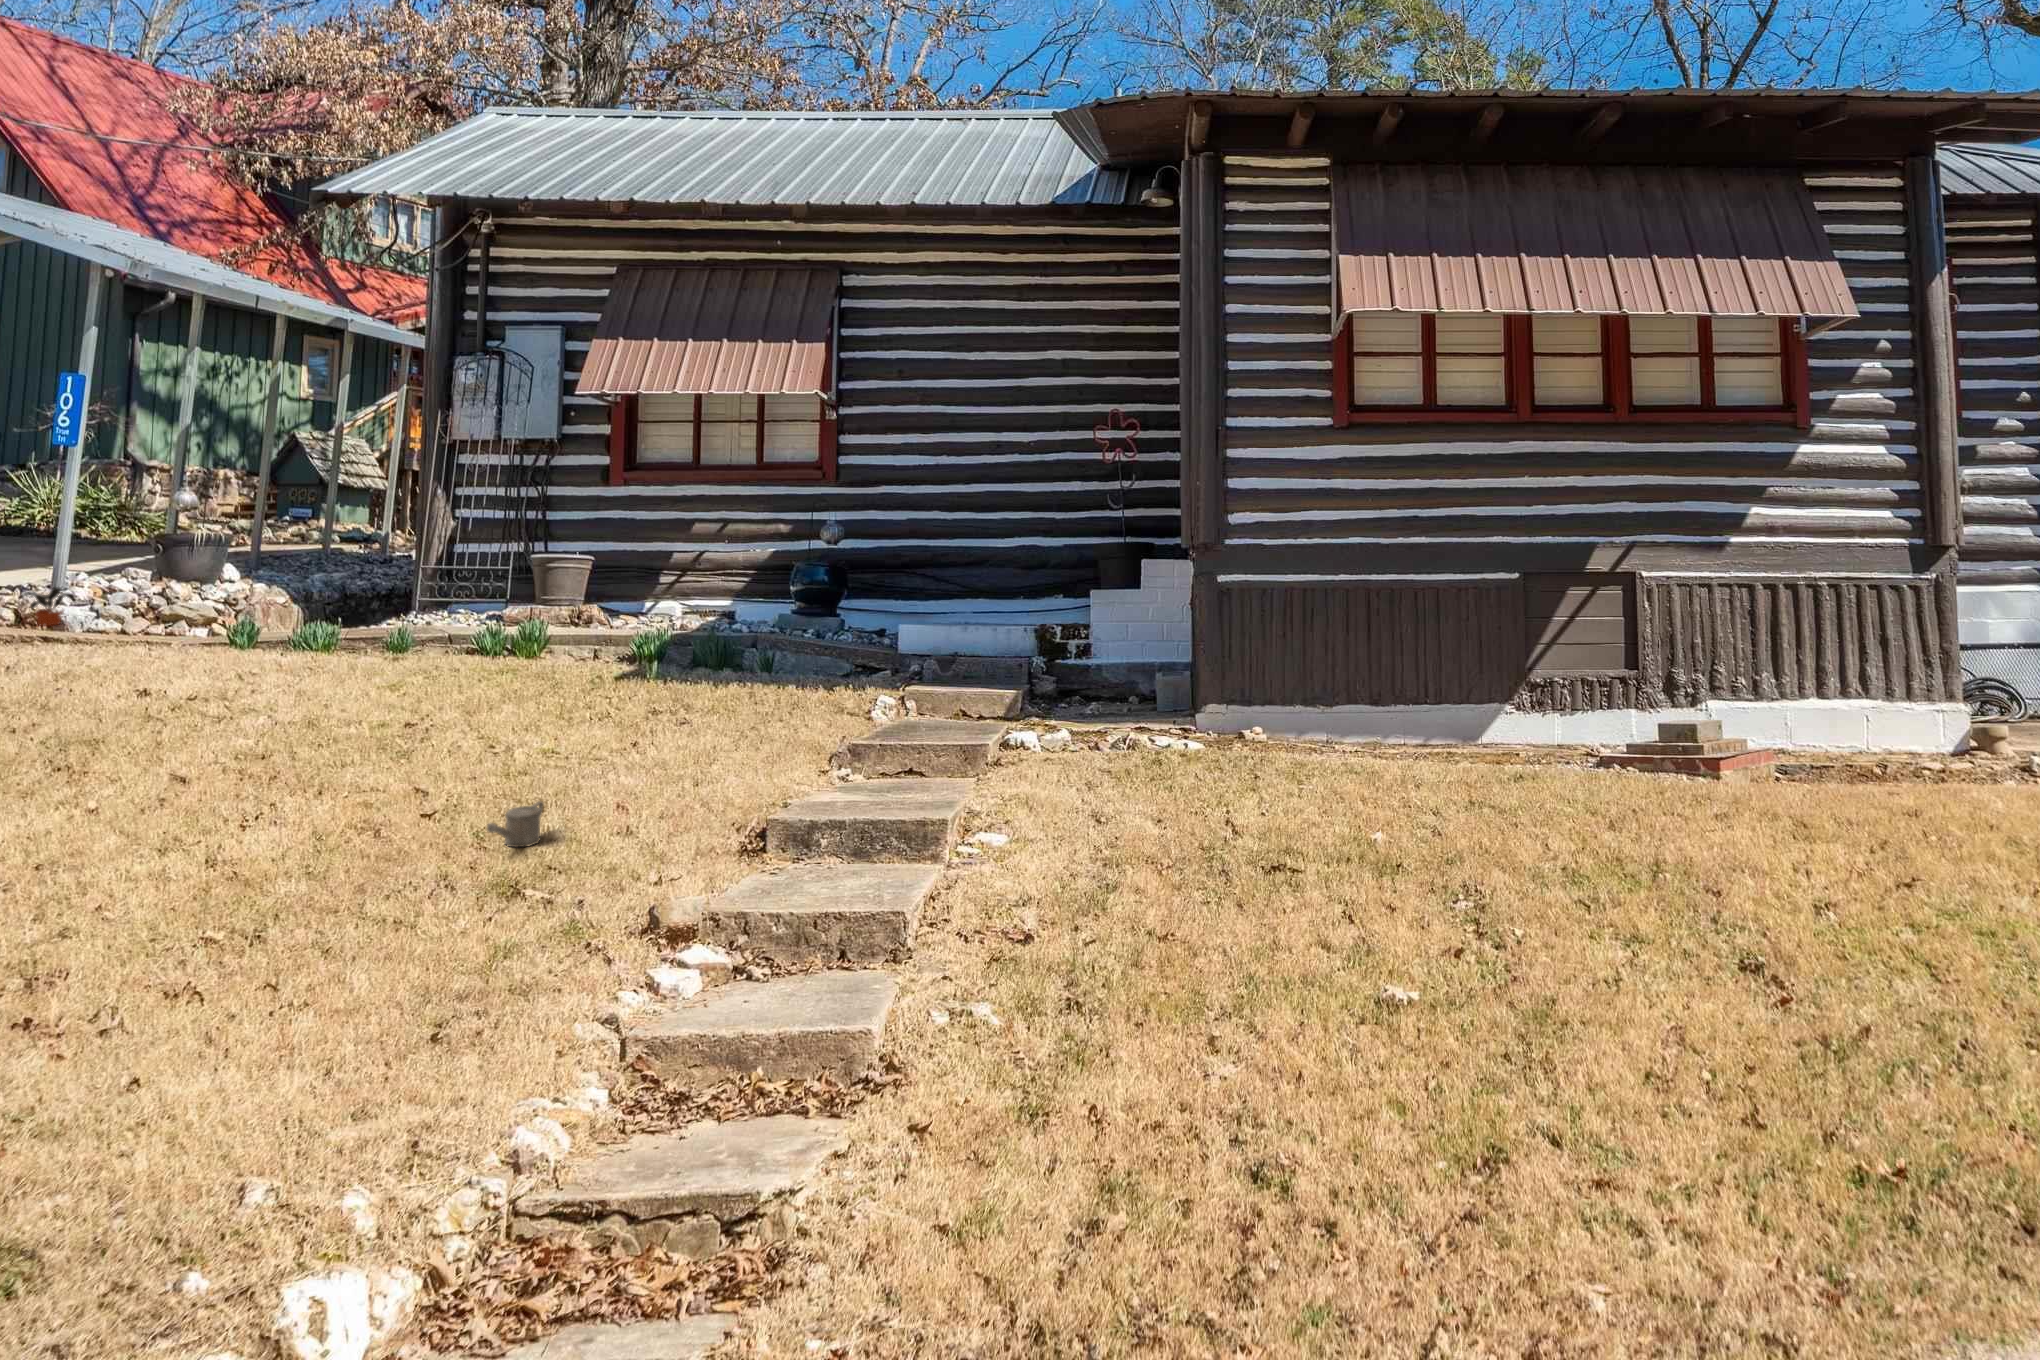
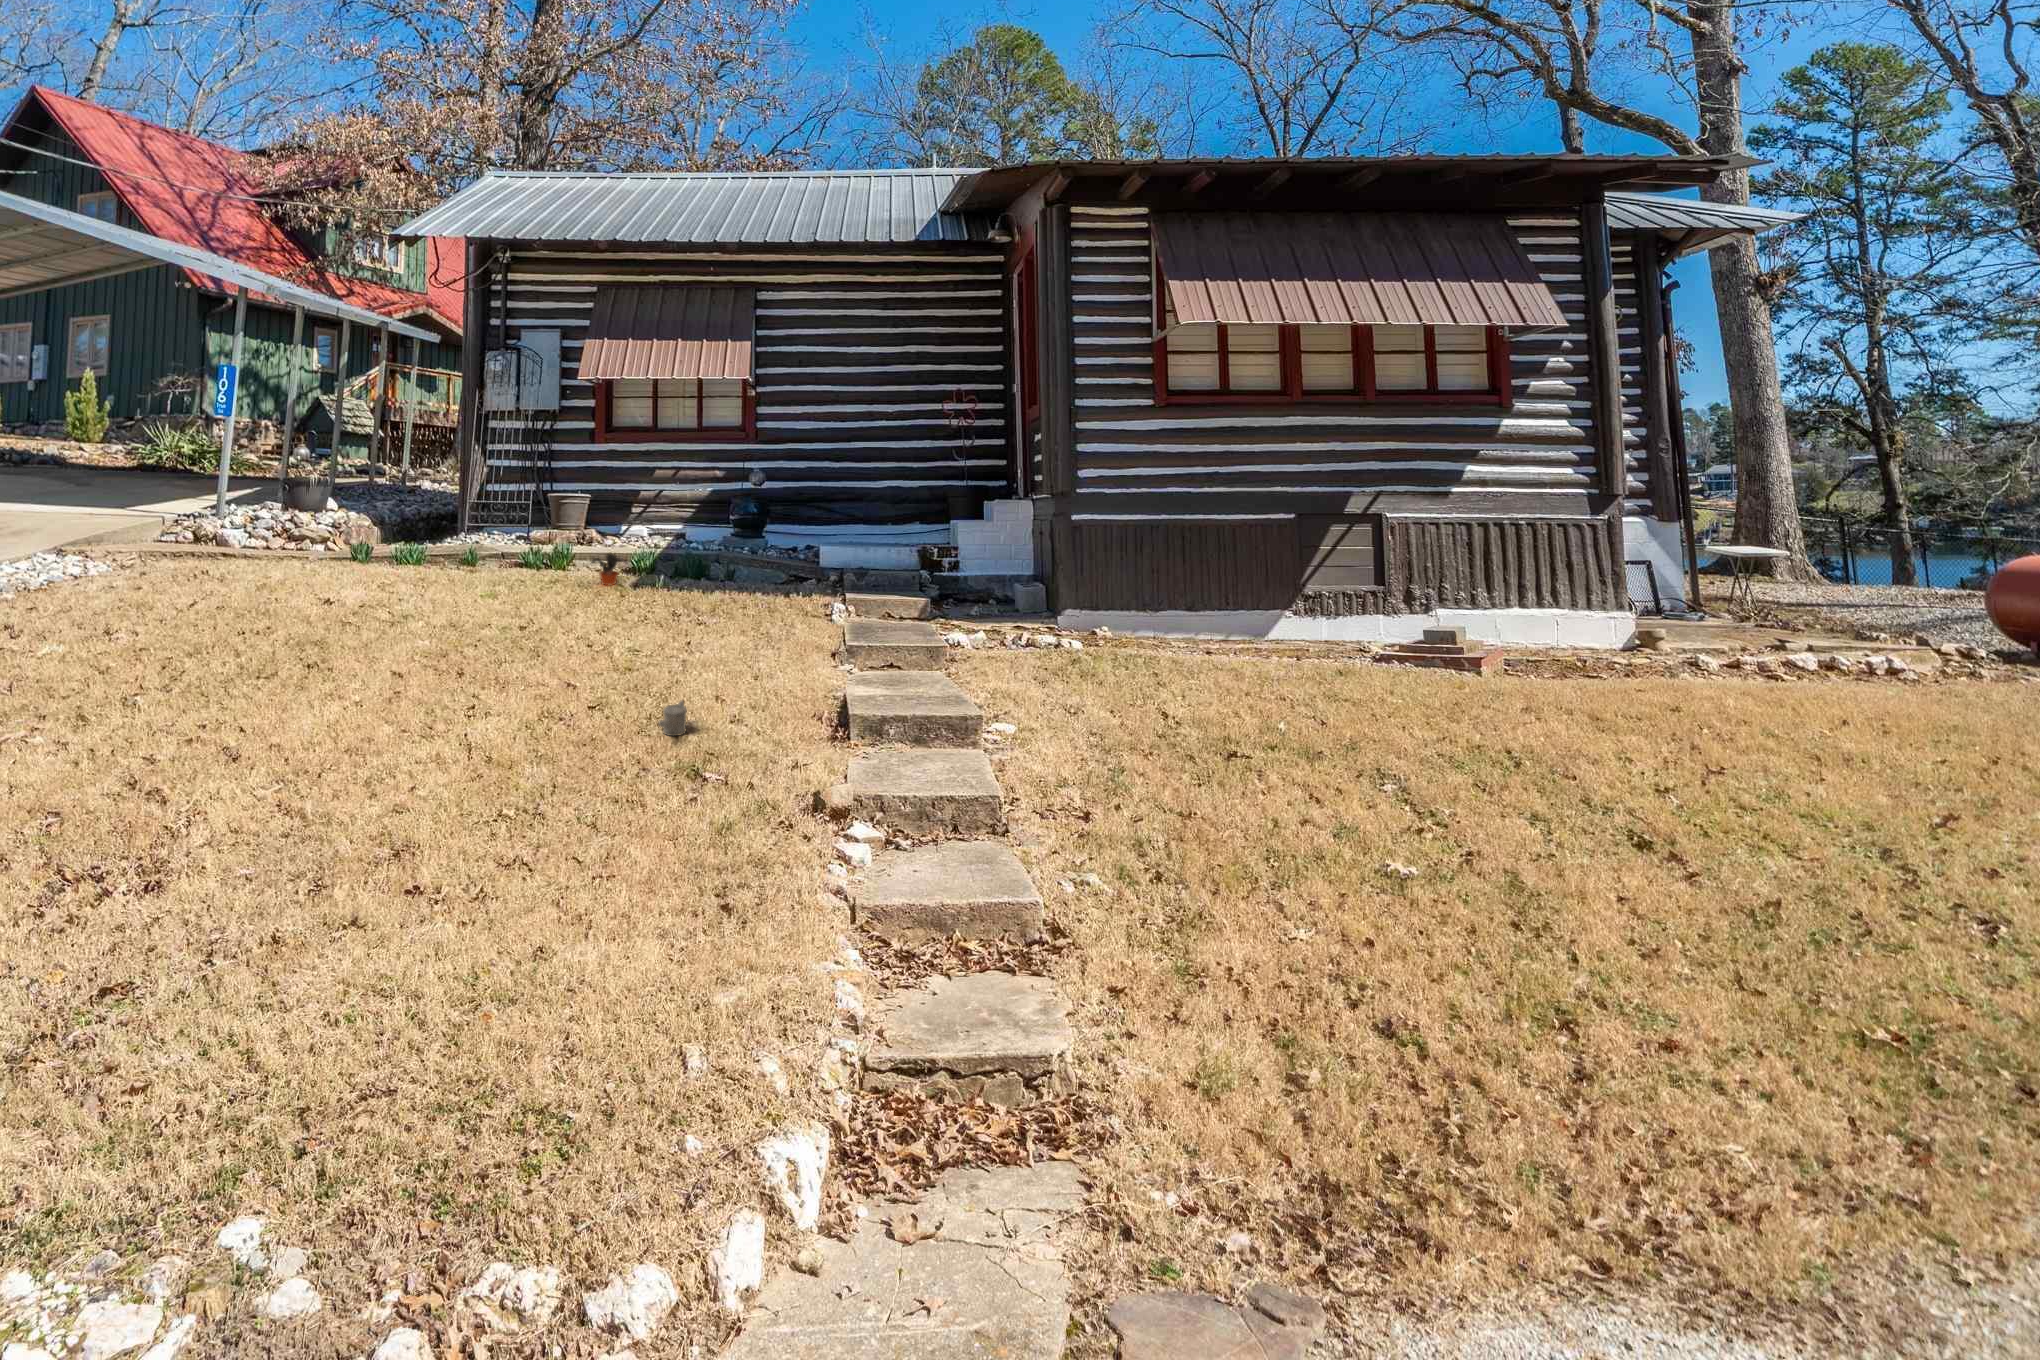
potted plant: present [22,587,74,626] -> present [592,553,627,585]

